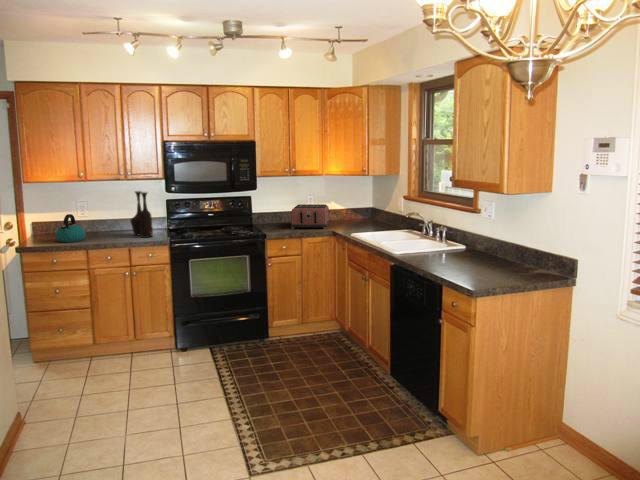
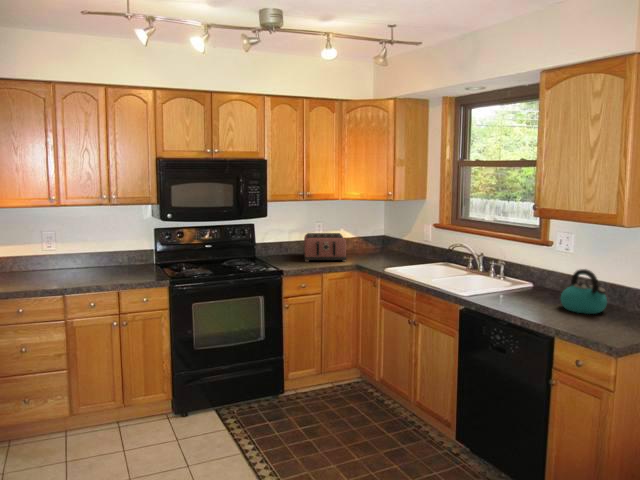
vase: present [130,191,153,238] -> none [114,217,145,275]
kettle: present [55,214,85,242] -> present [560,269,607,314]

